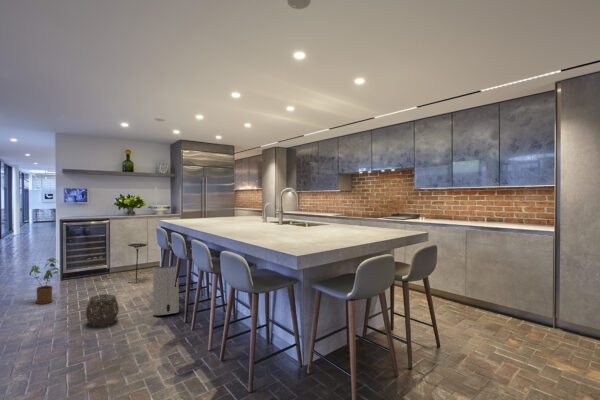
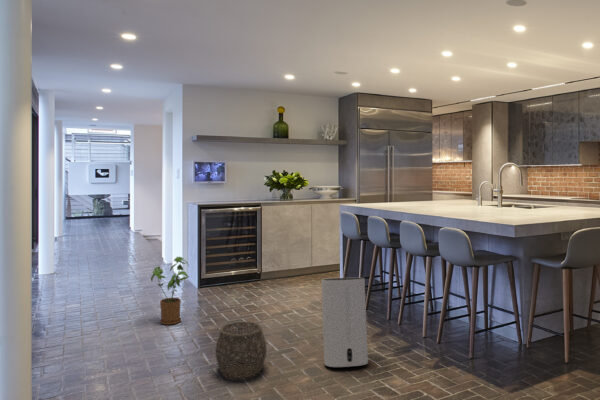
side table: present [128,243,147,282] -> none [283,239,310,303]

